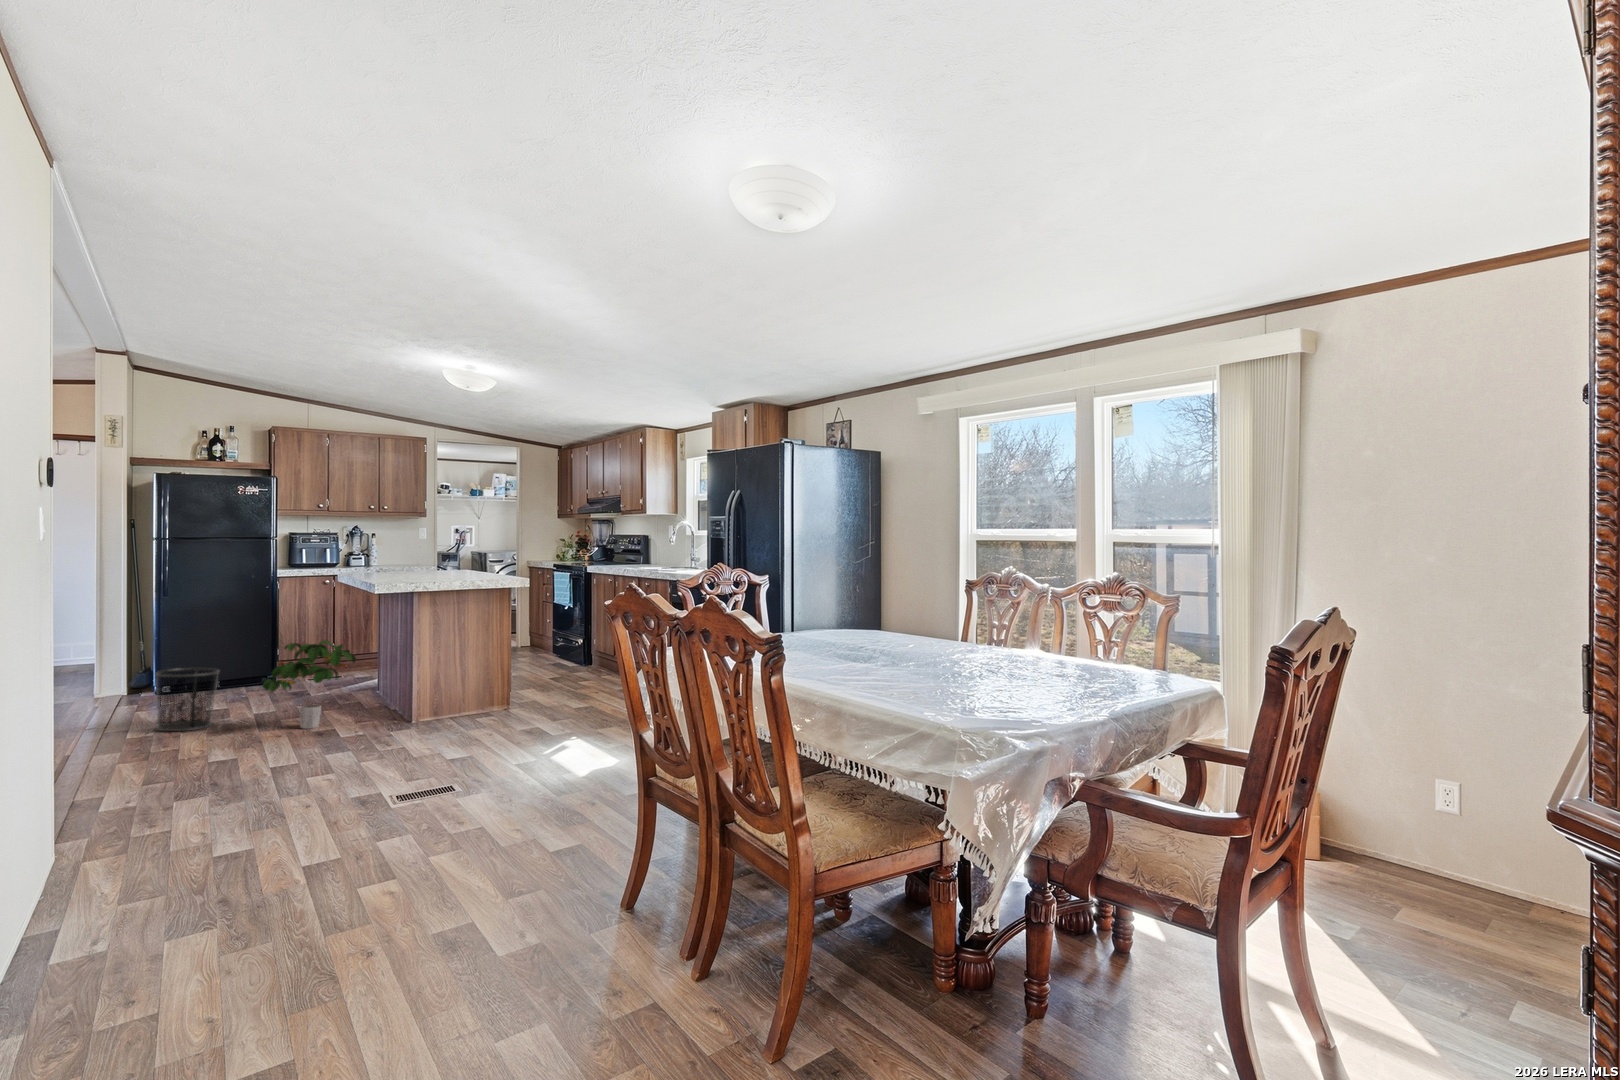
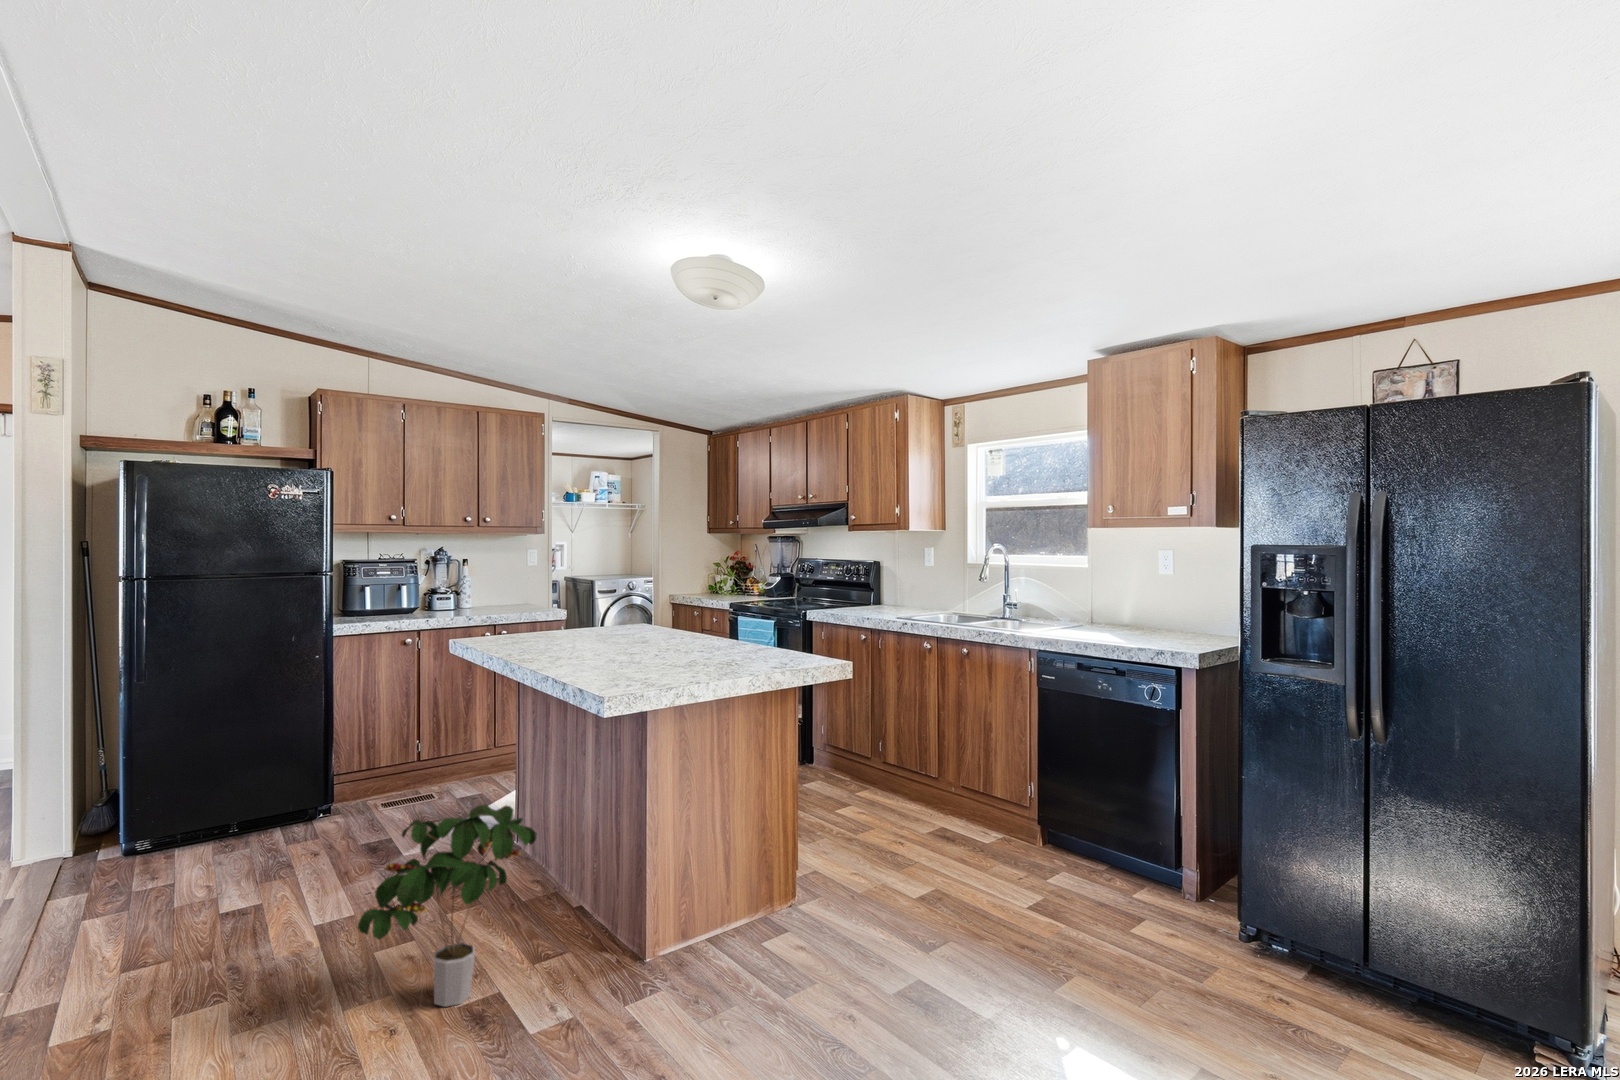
waste bin: present [155,668,220,731] -> none [113,860,256,1028]

